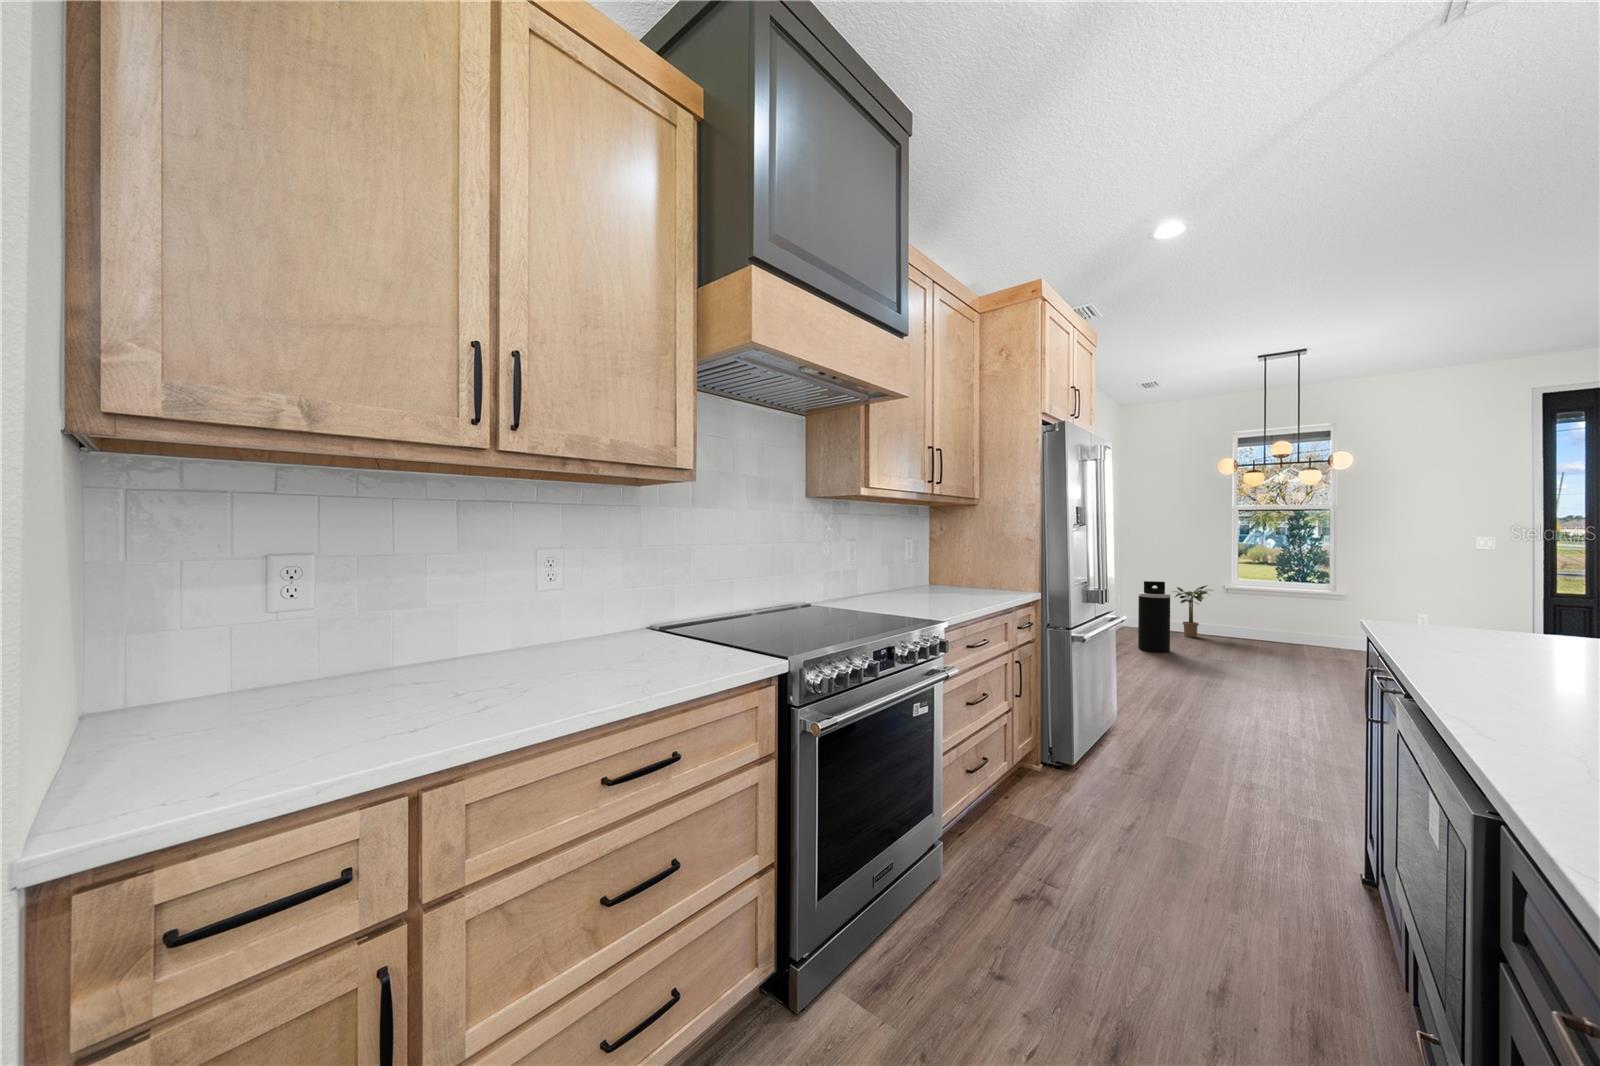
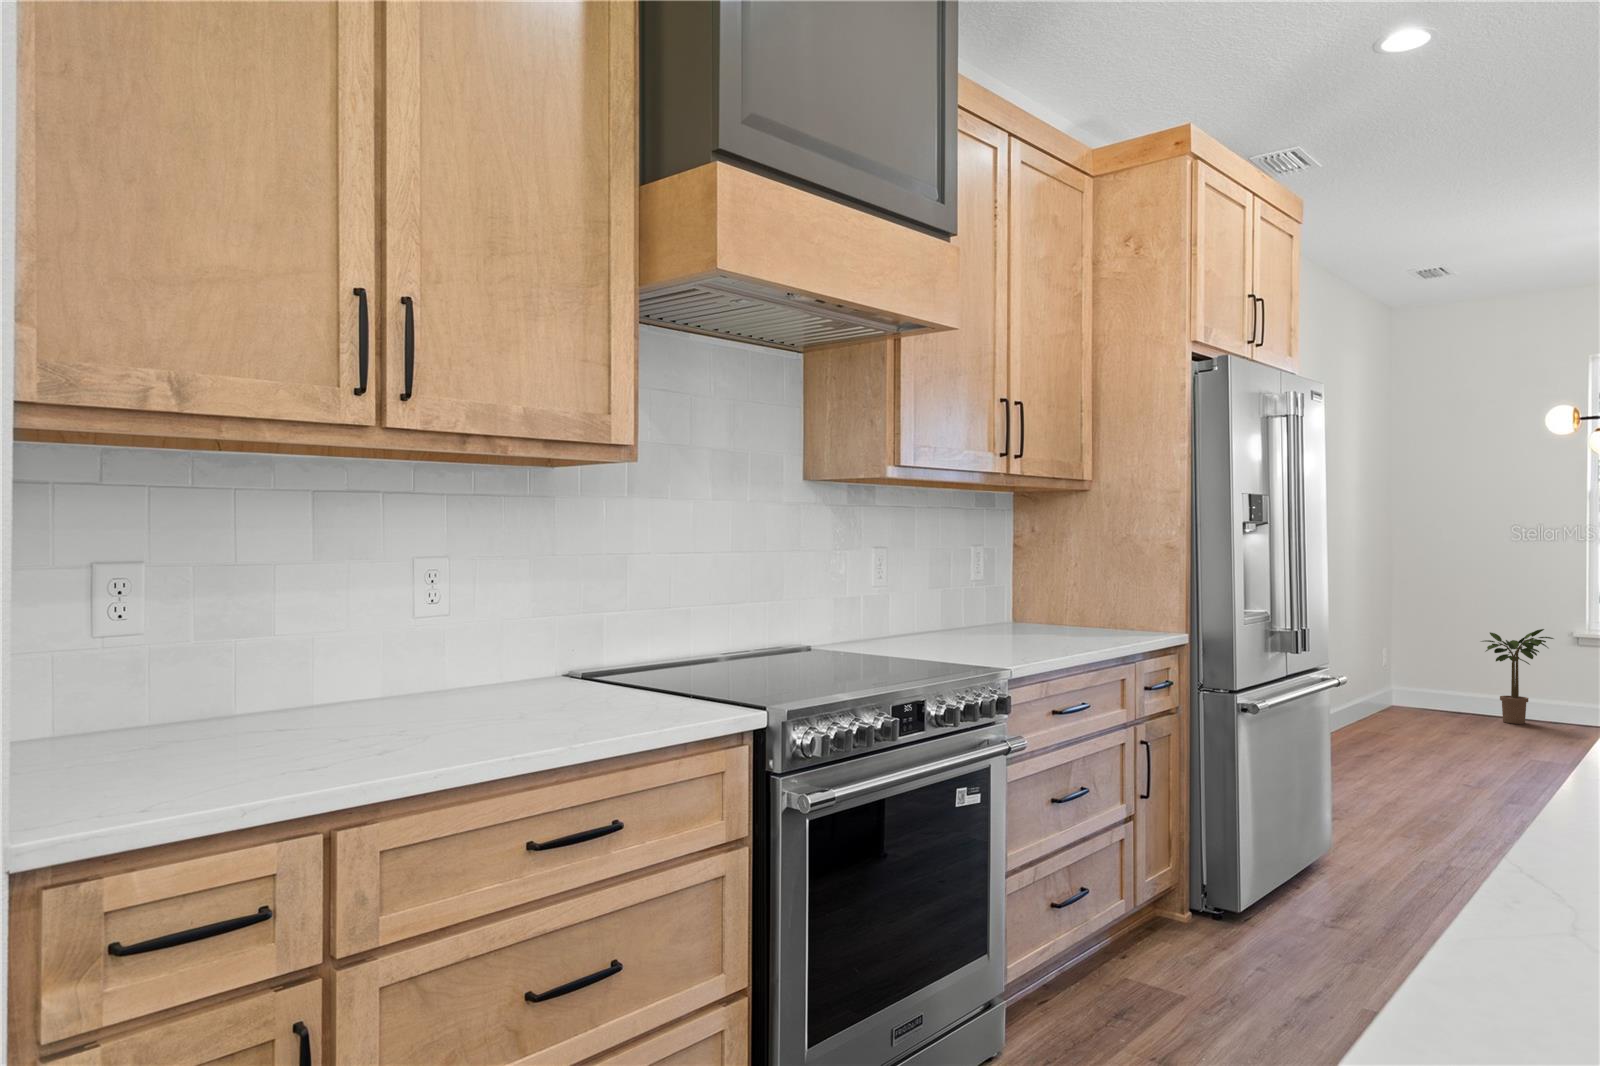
trash can: present [1138,581,1170,653] -> none [1412,621,1468,749]

